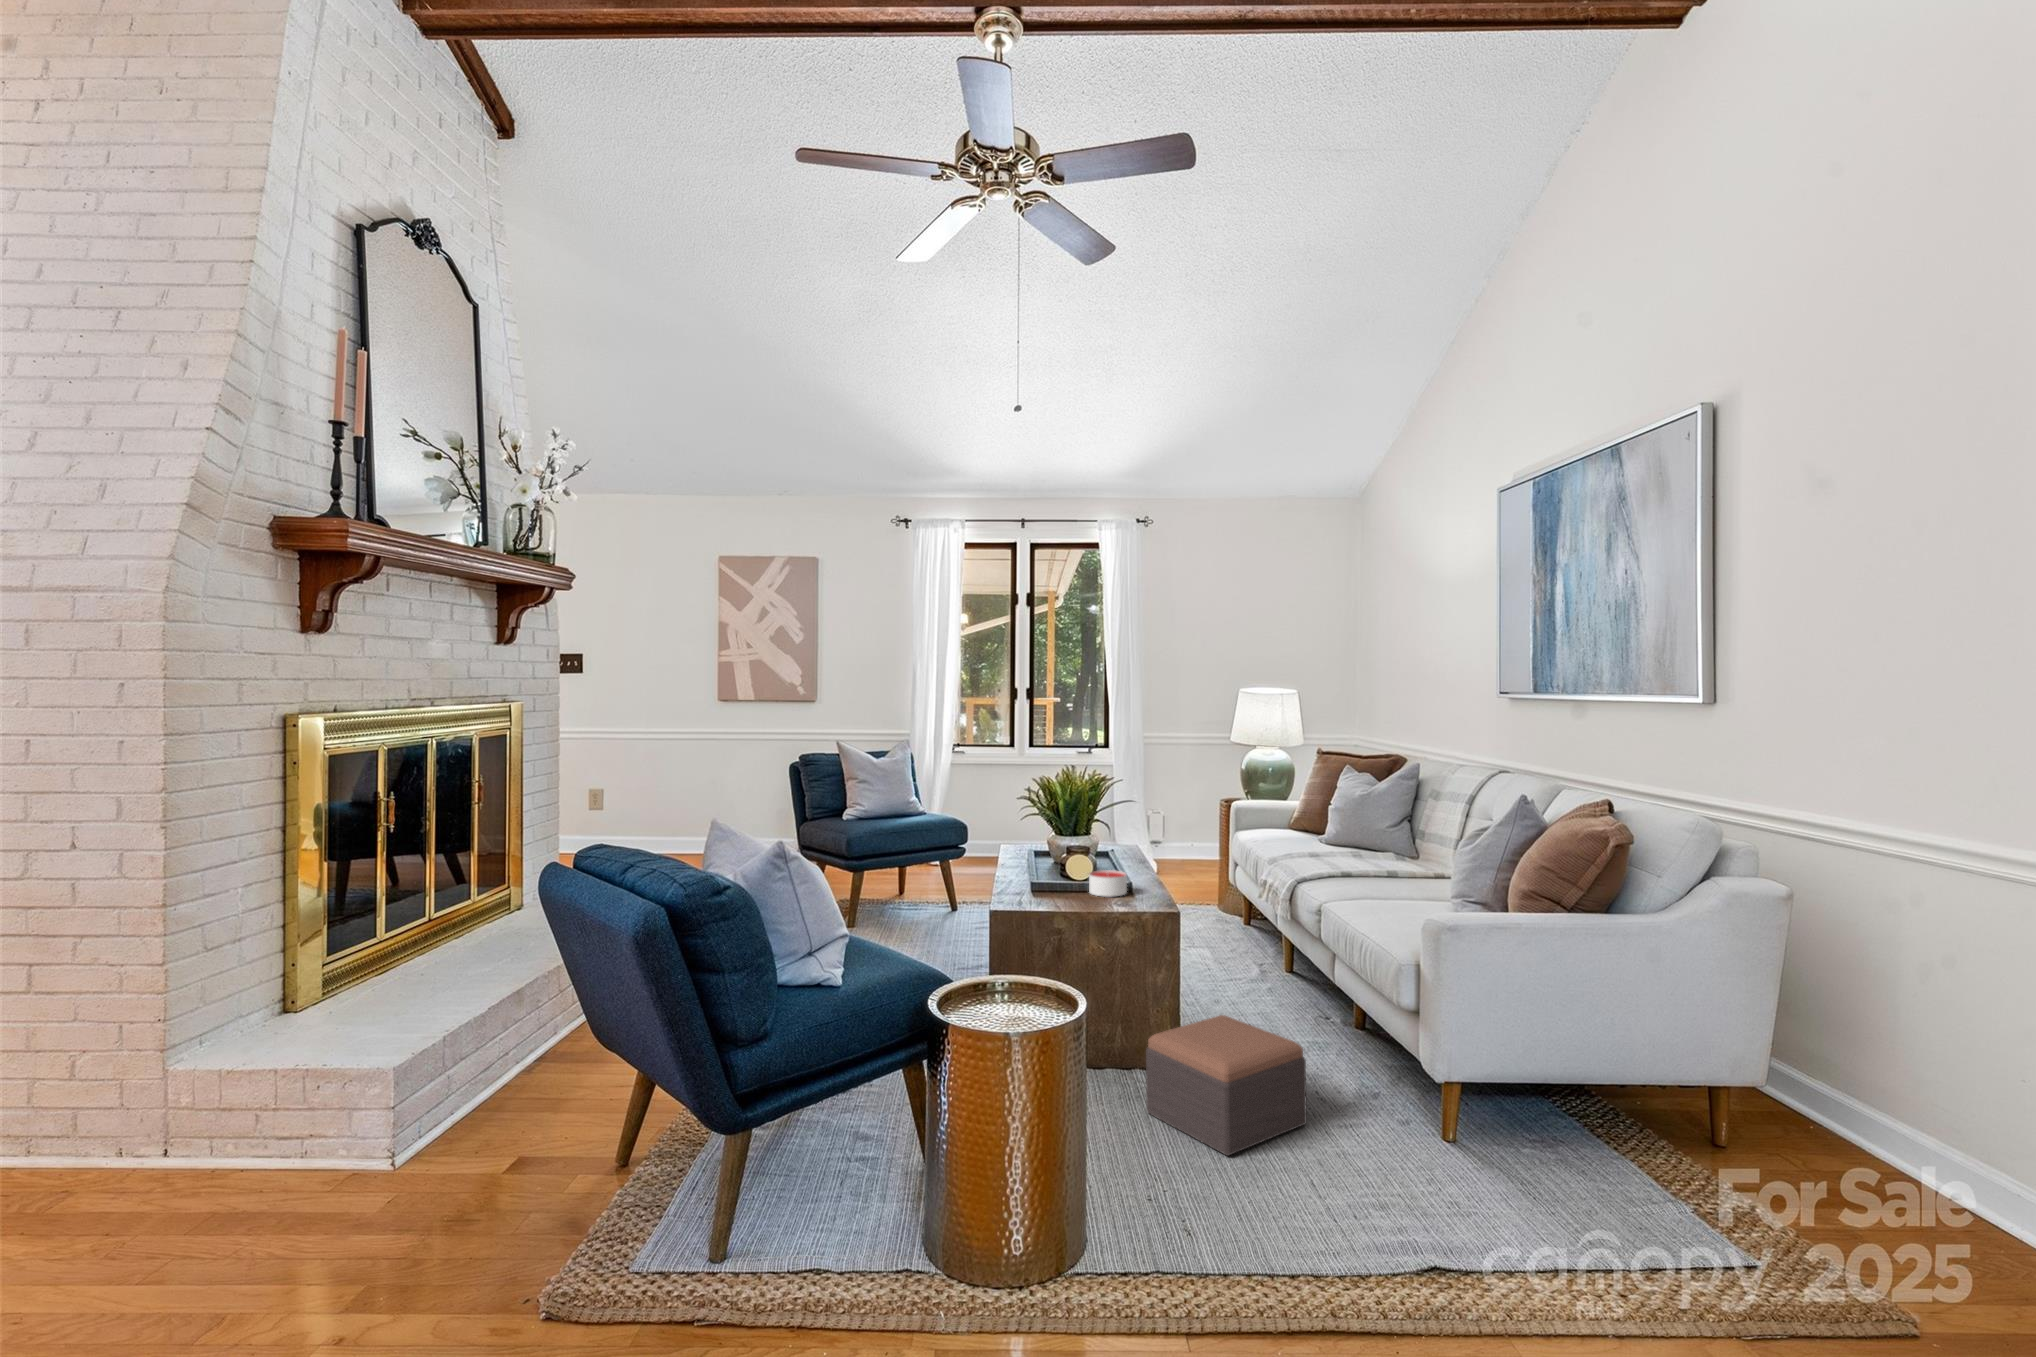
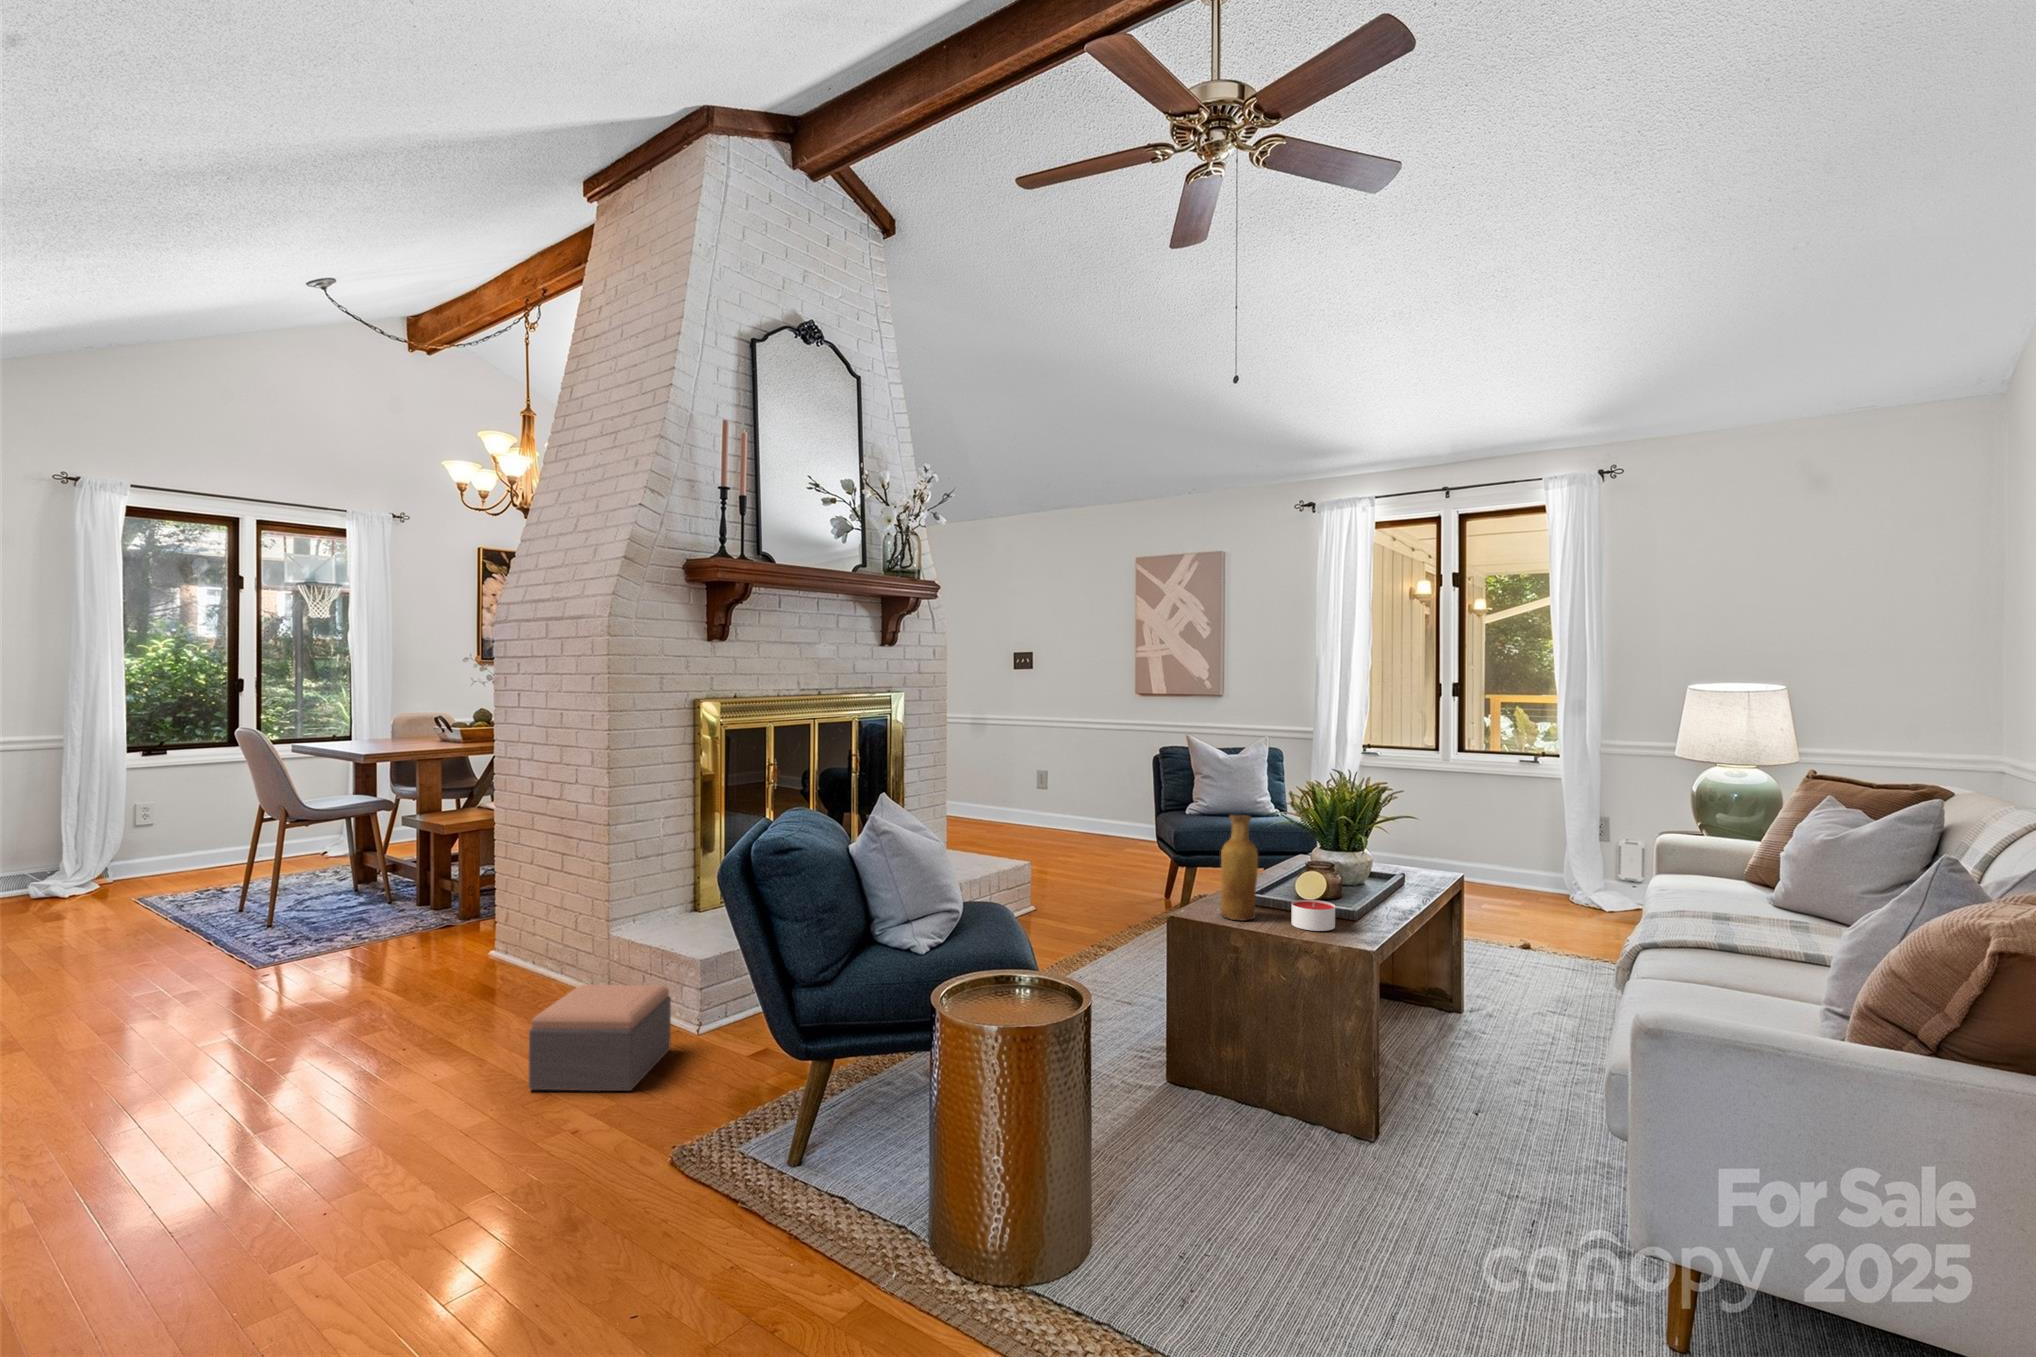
vase: none [1028,799,1062,898] -> present [1220,814,1258,921]
footstool: present [1146,1015,1307,1156] -> present [529,984,671,1091]

